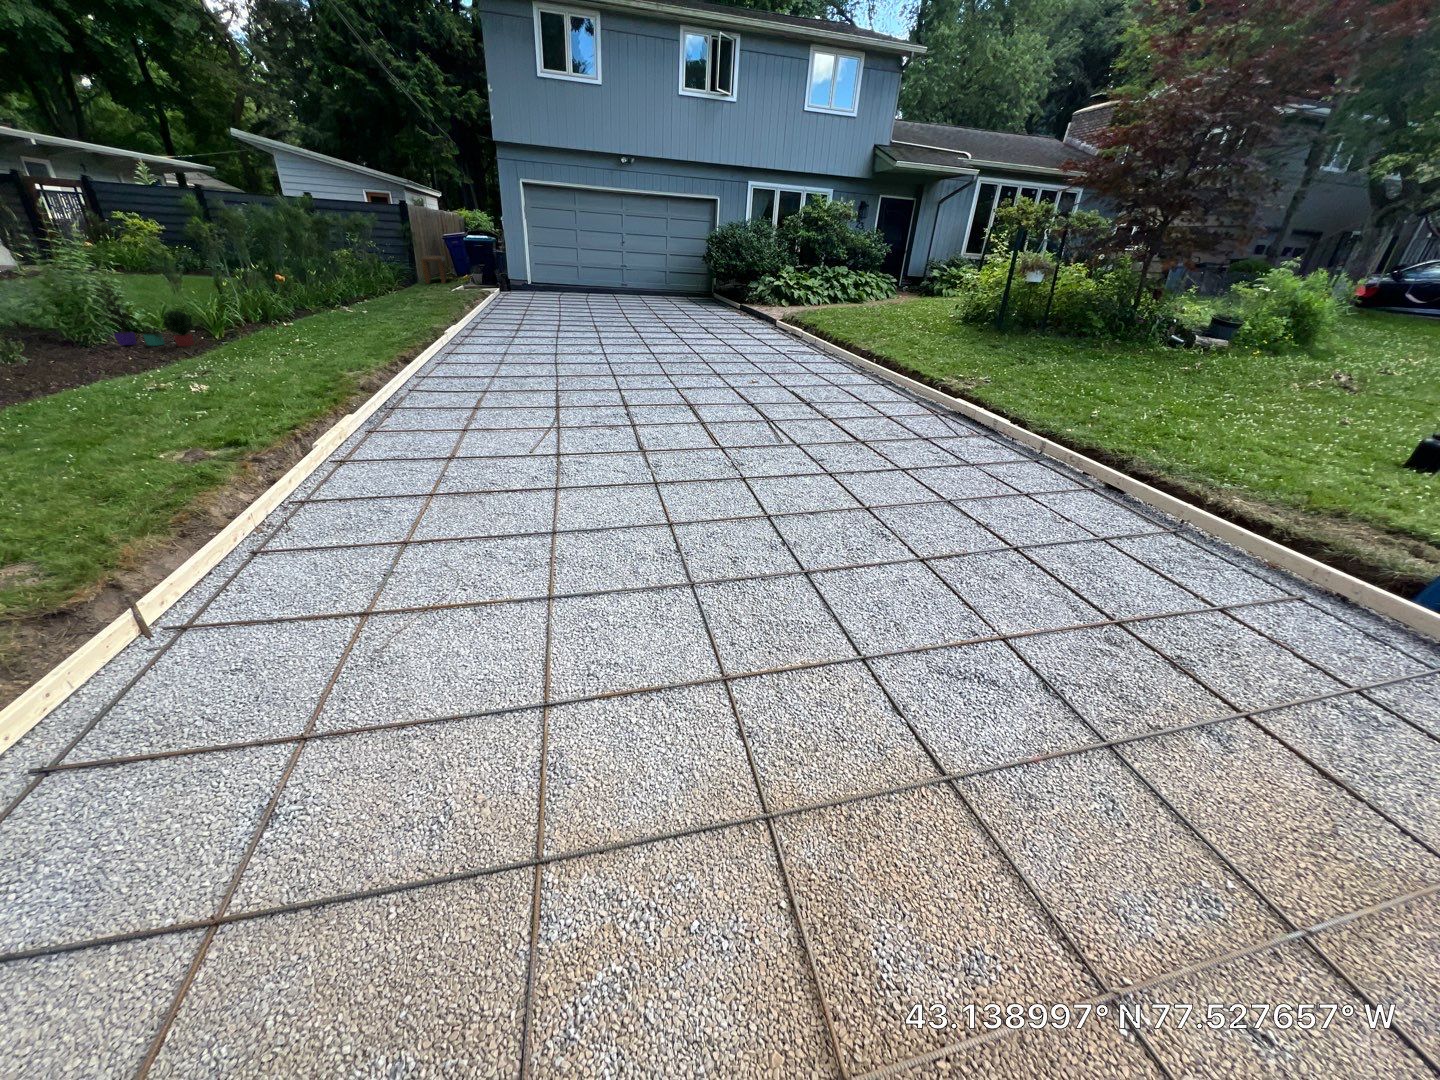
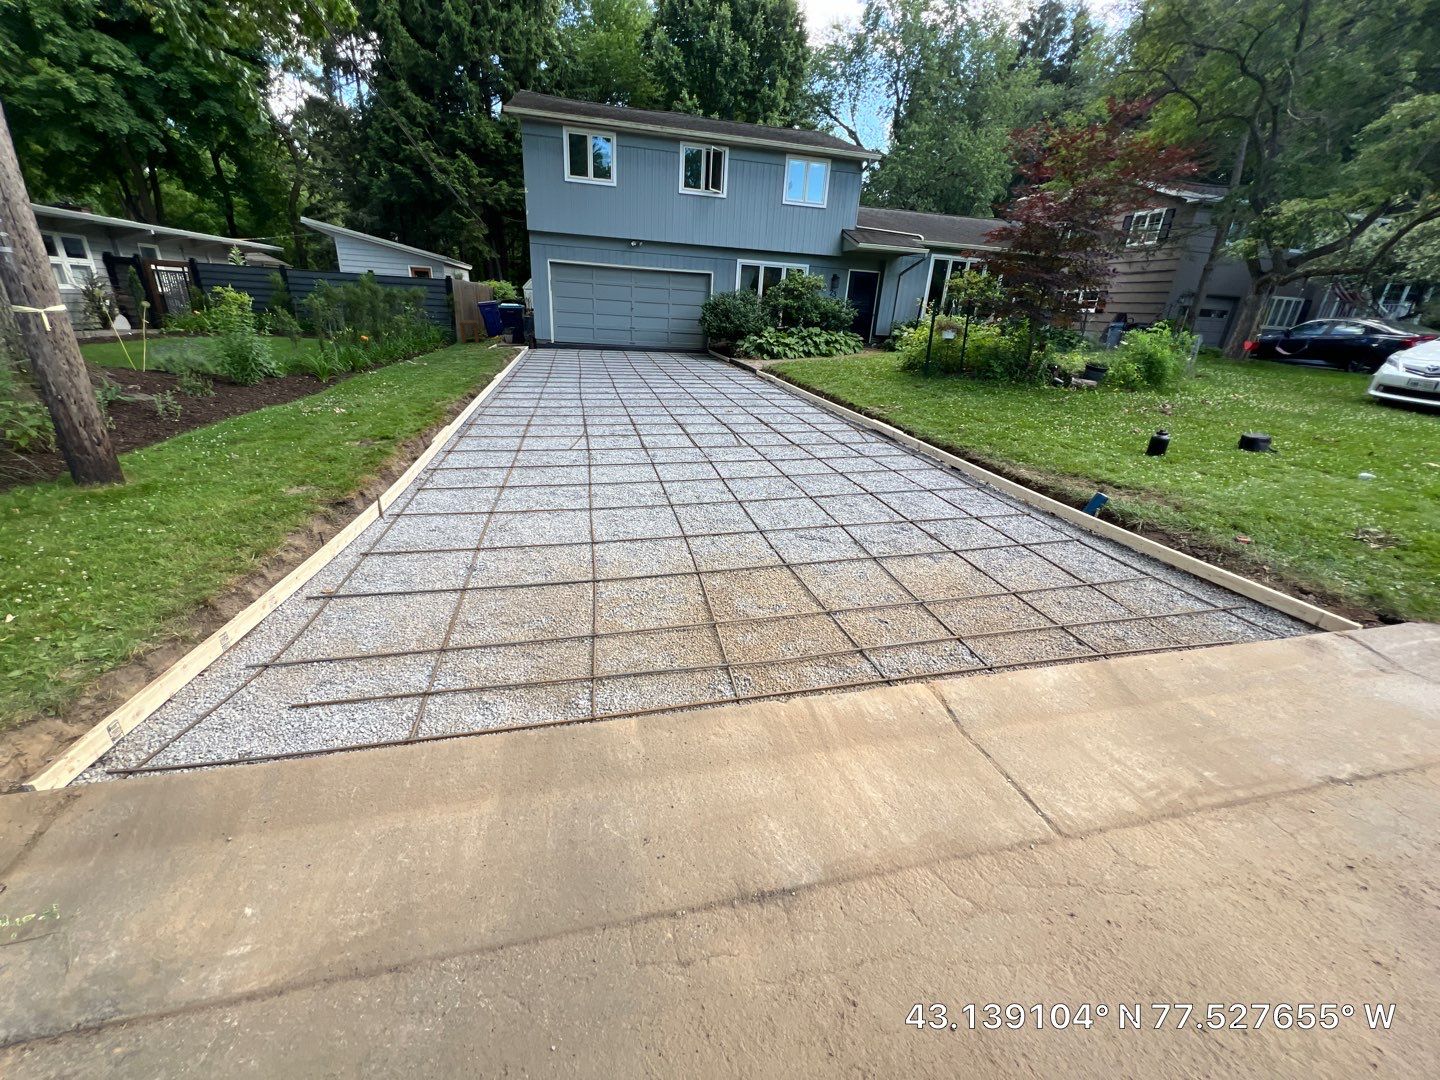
potted plant: present [94,280,194,346] -> none [244,339,313,387]

